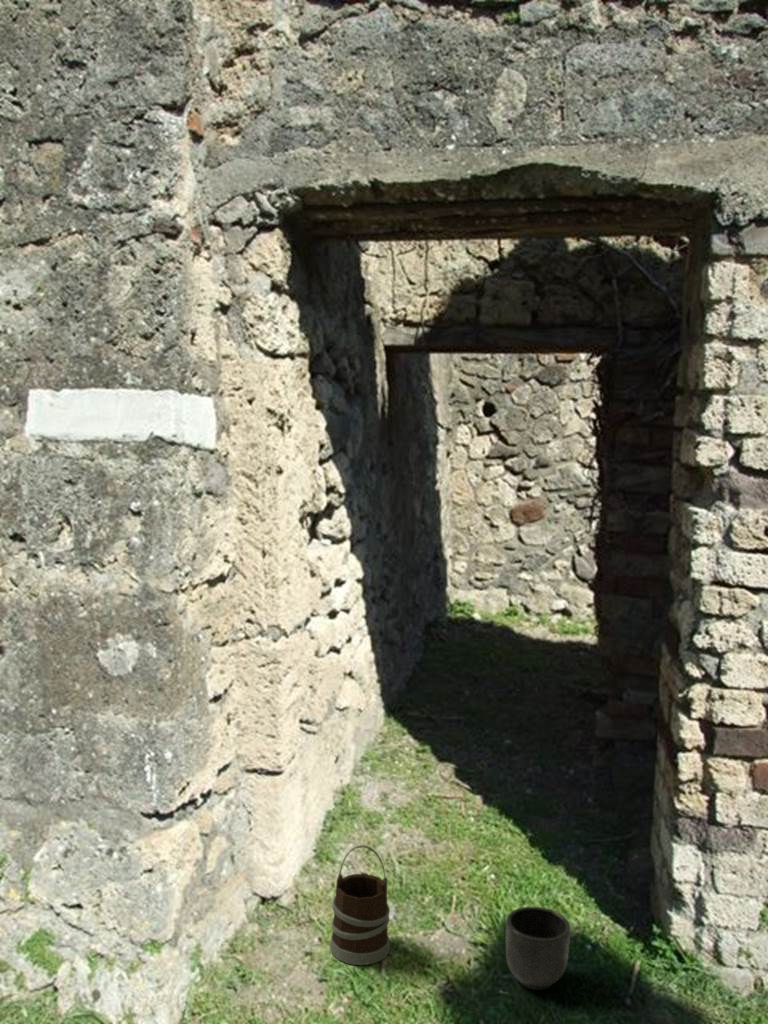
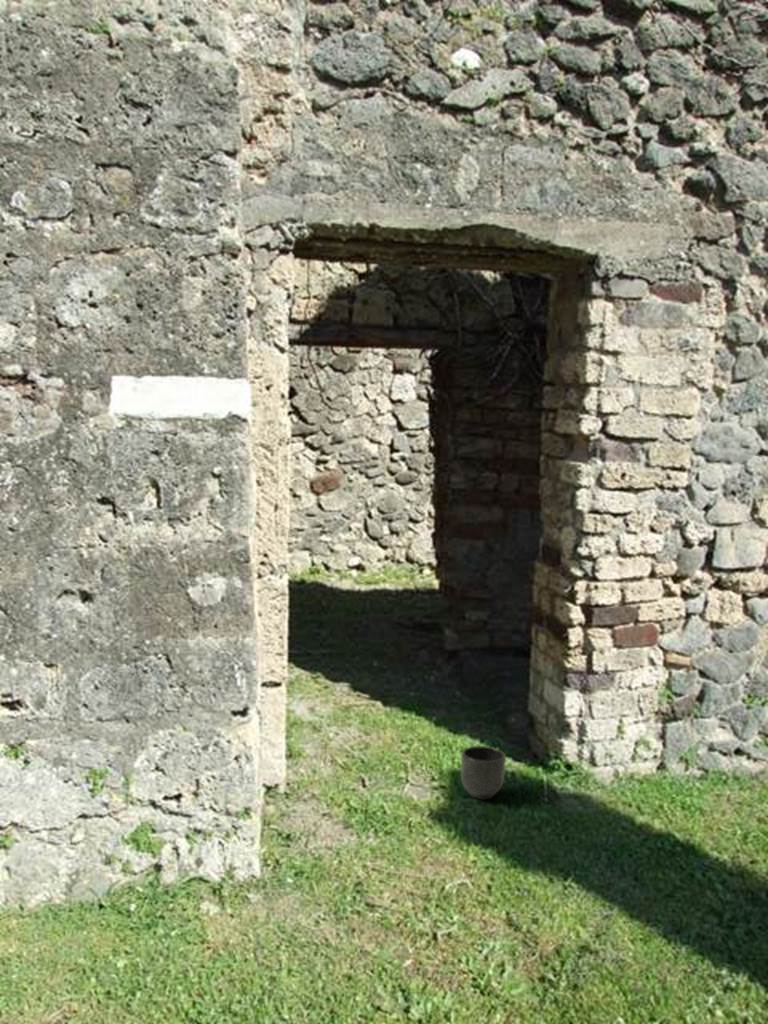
wooden bucket: present [330,845,390,965] -> none [332,716,377,802]

